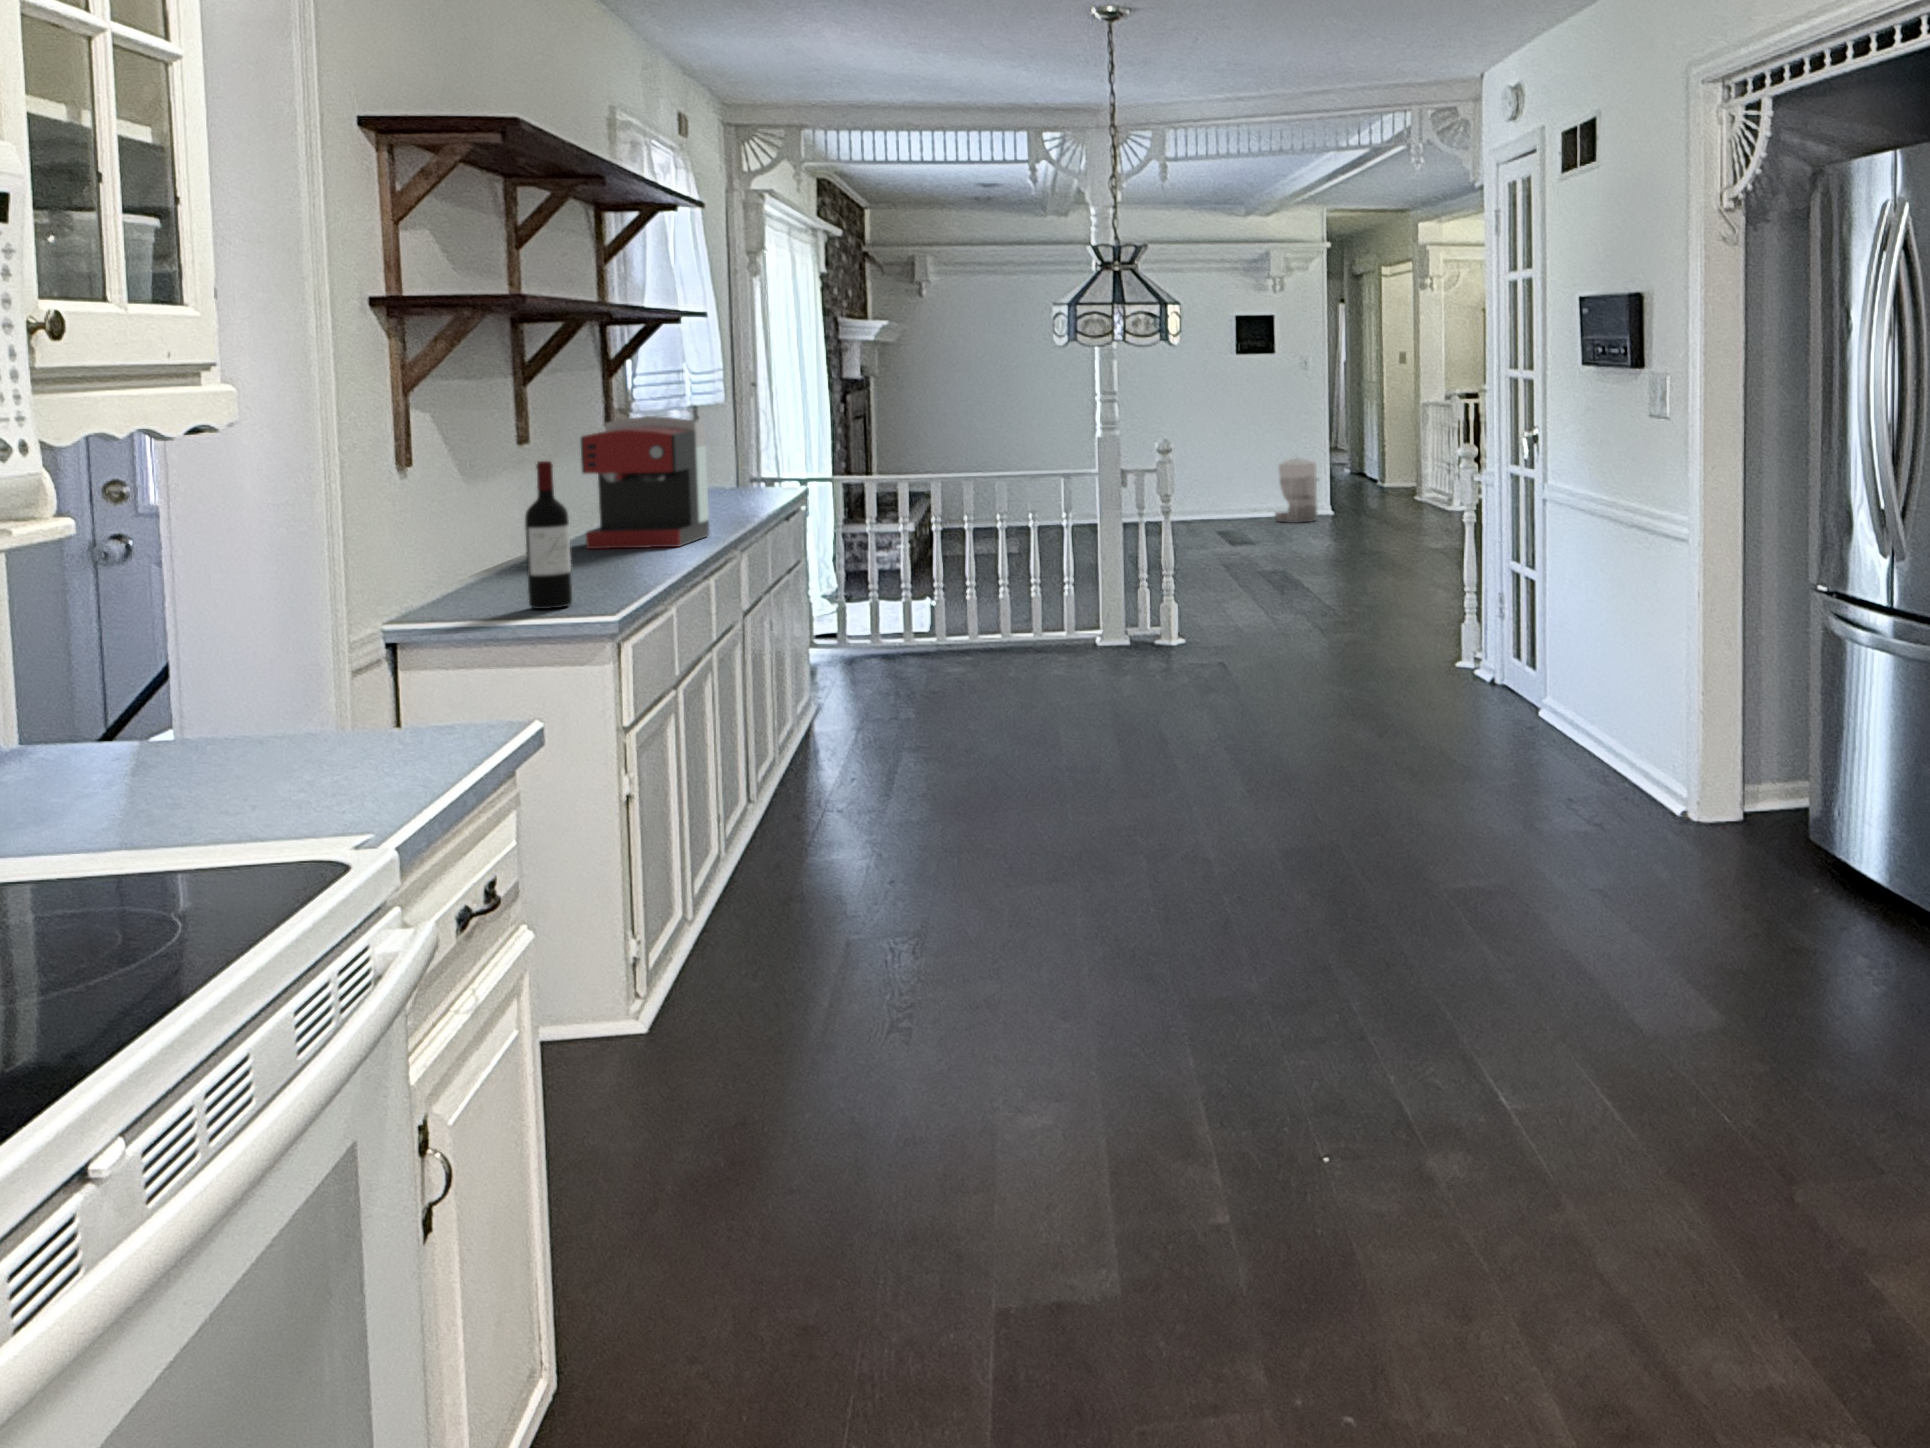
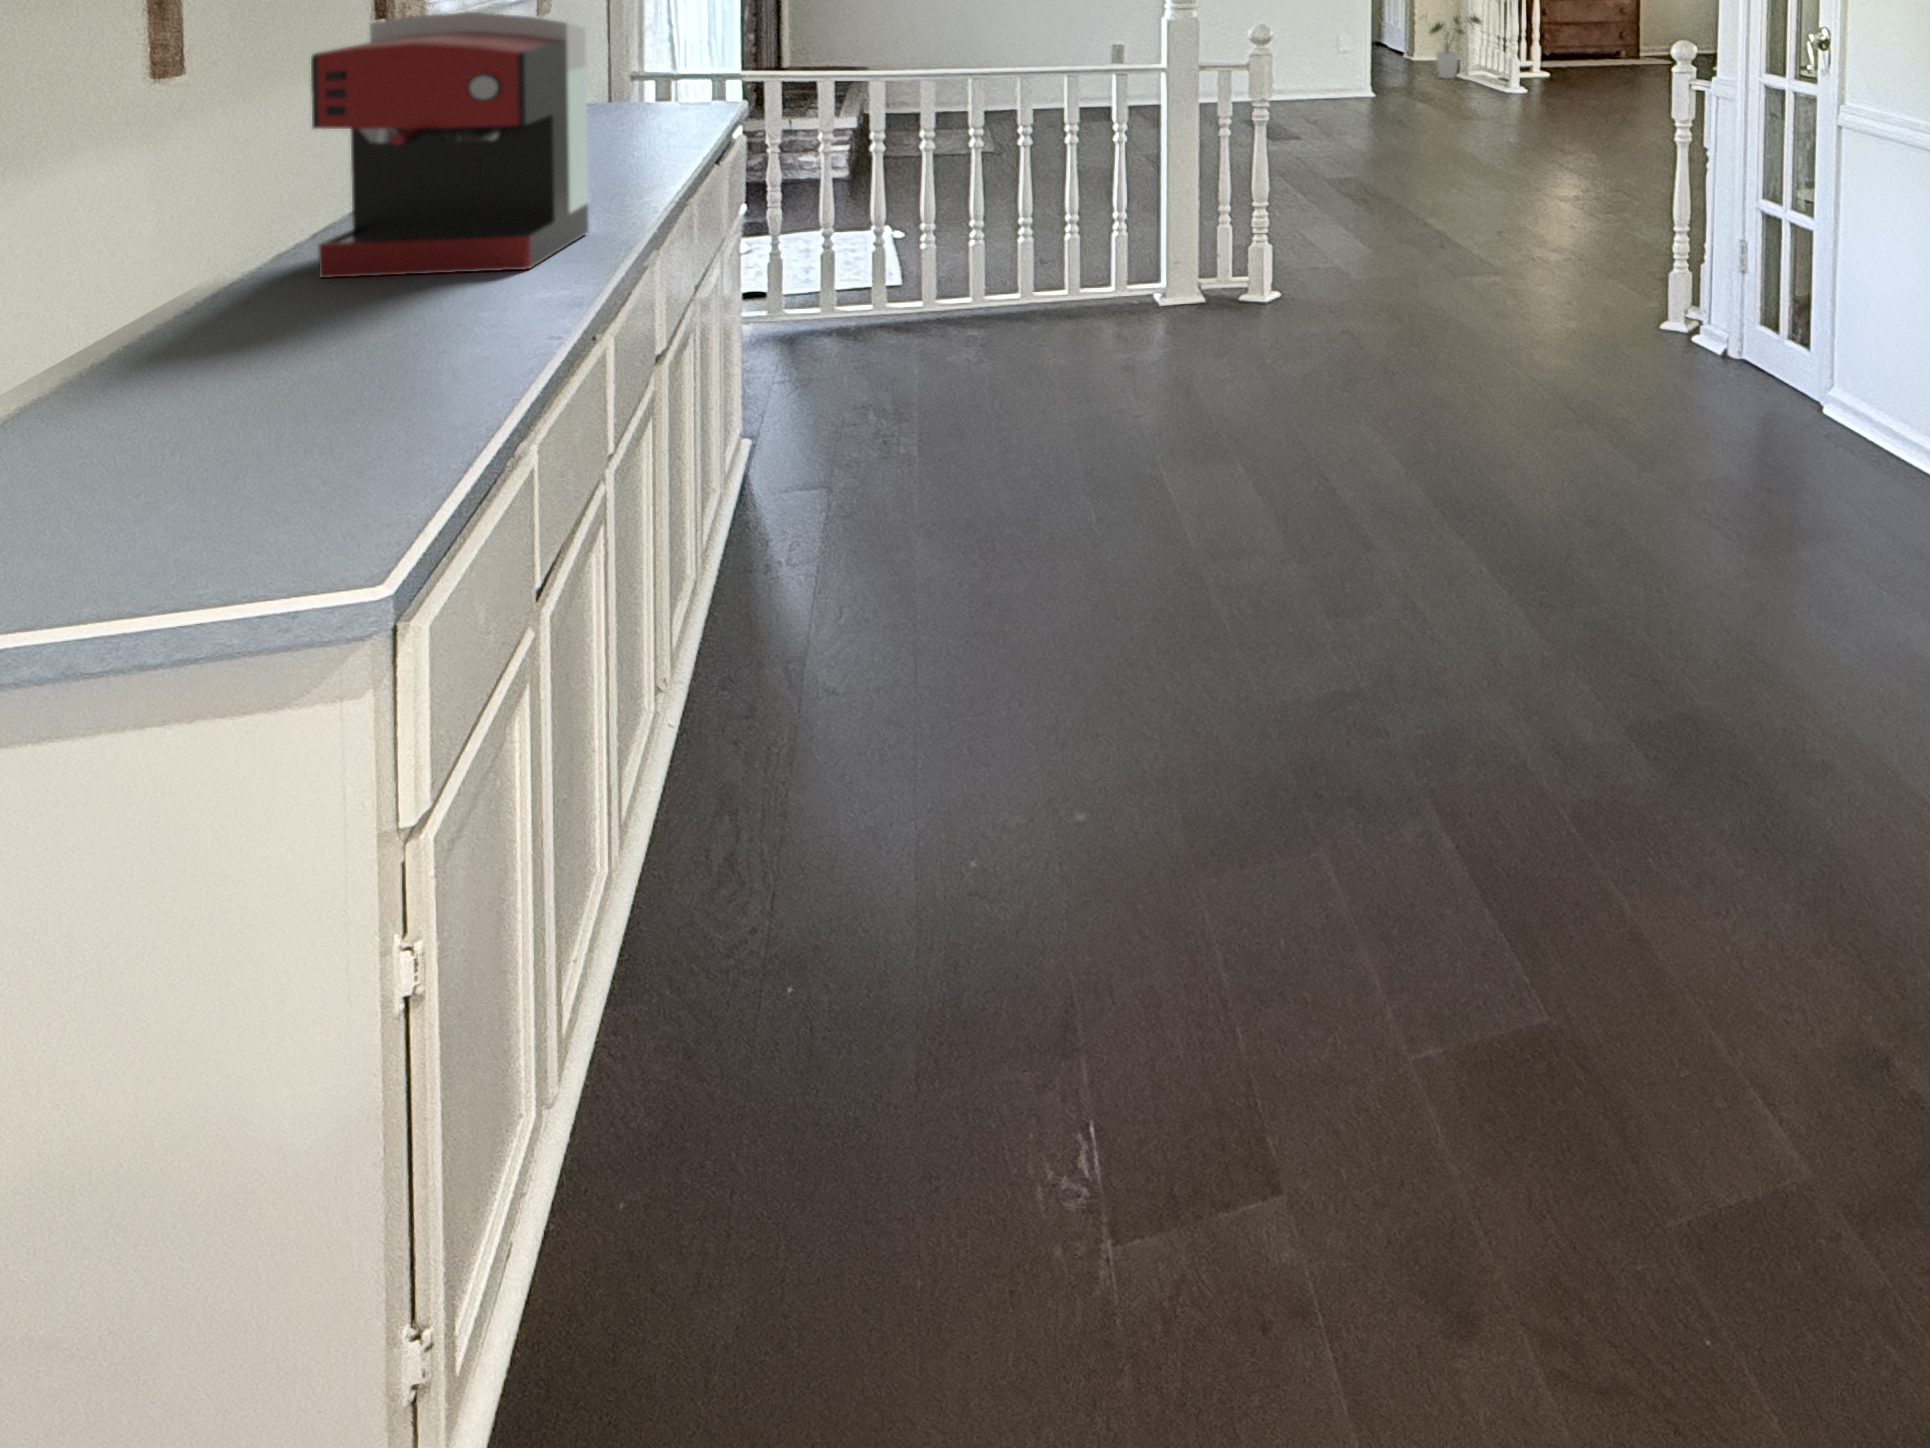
house plant: none [1371,441,1425,498] -> present [1430,16,1481,79]
waste bin: present [1275,458,1318,523] -> none [1313,31,1371,112]
wine bottle: present [525,461,572,609] -> none [108,176,249,567]

